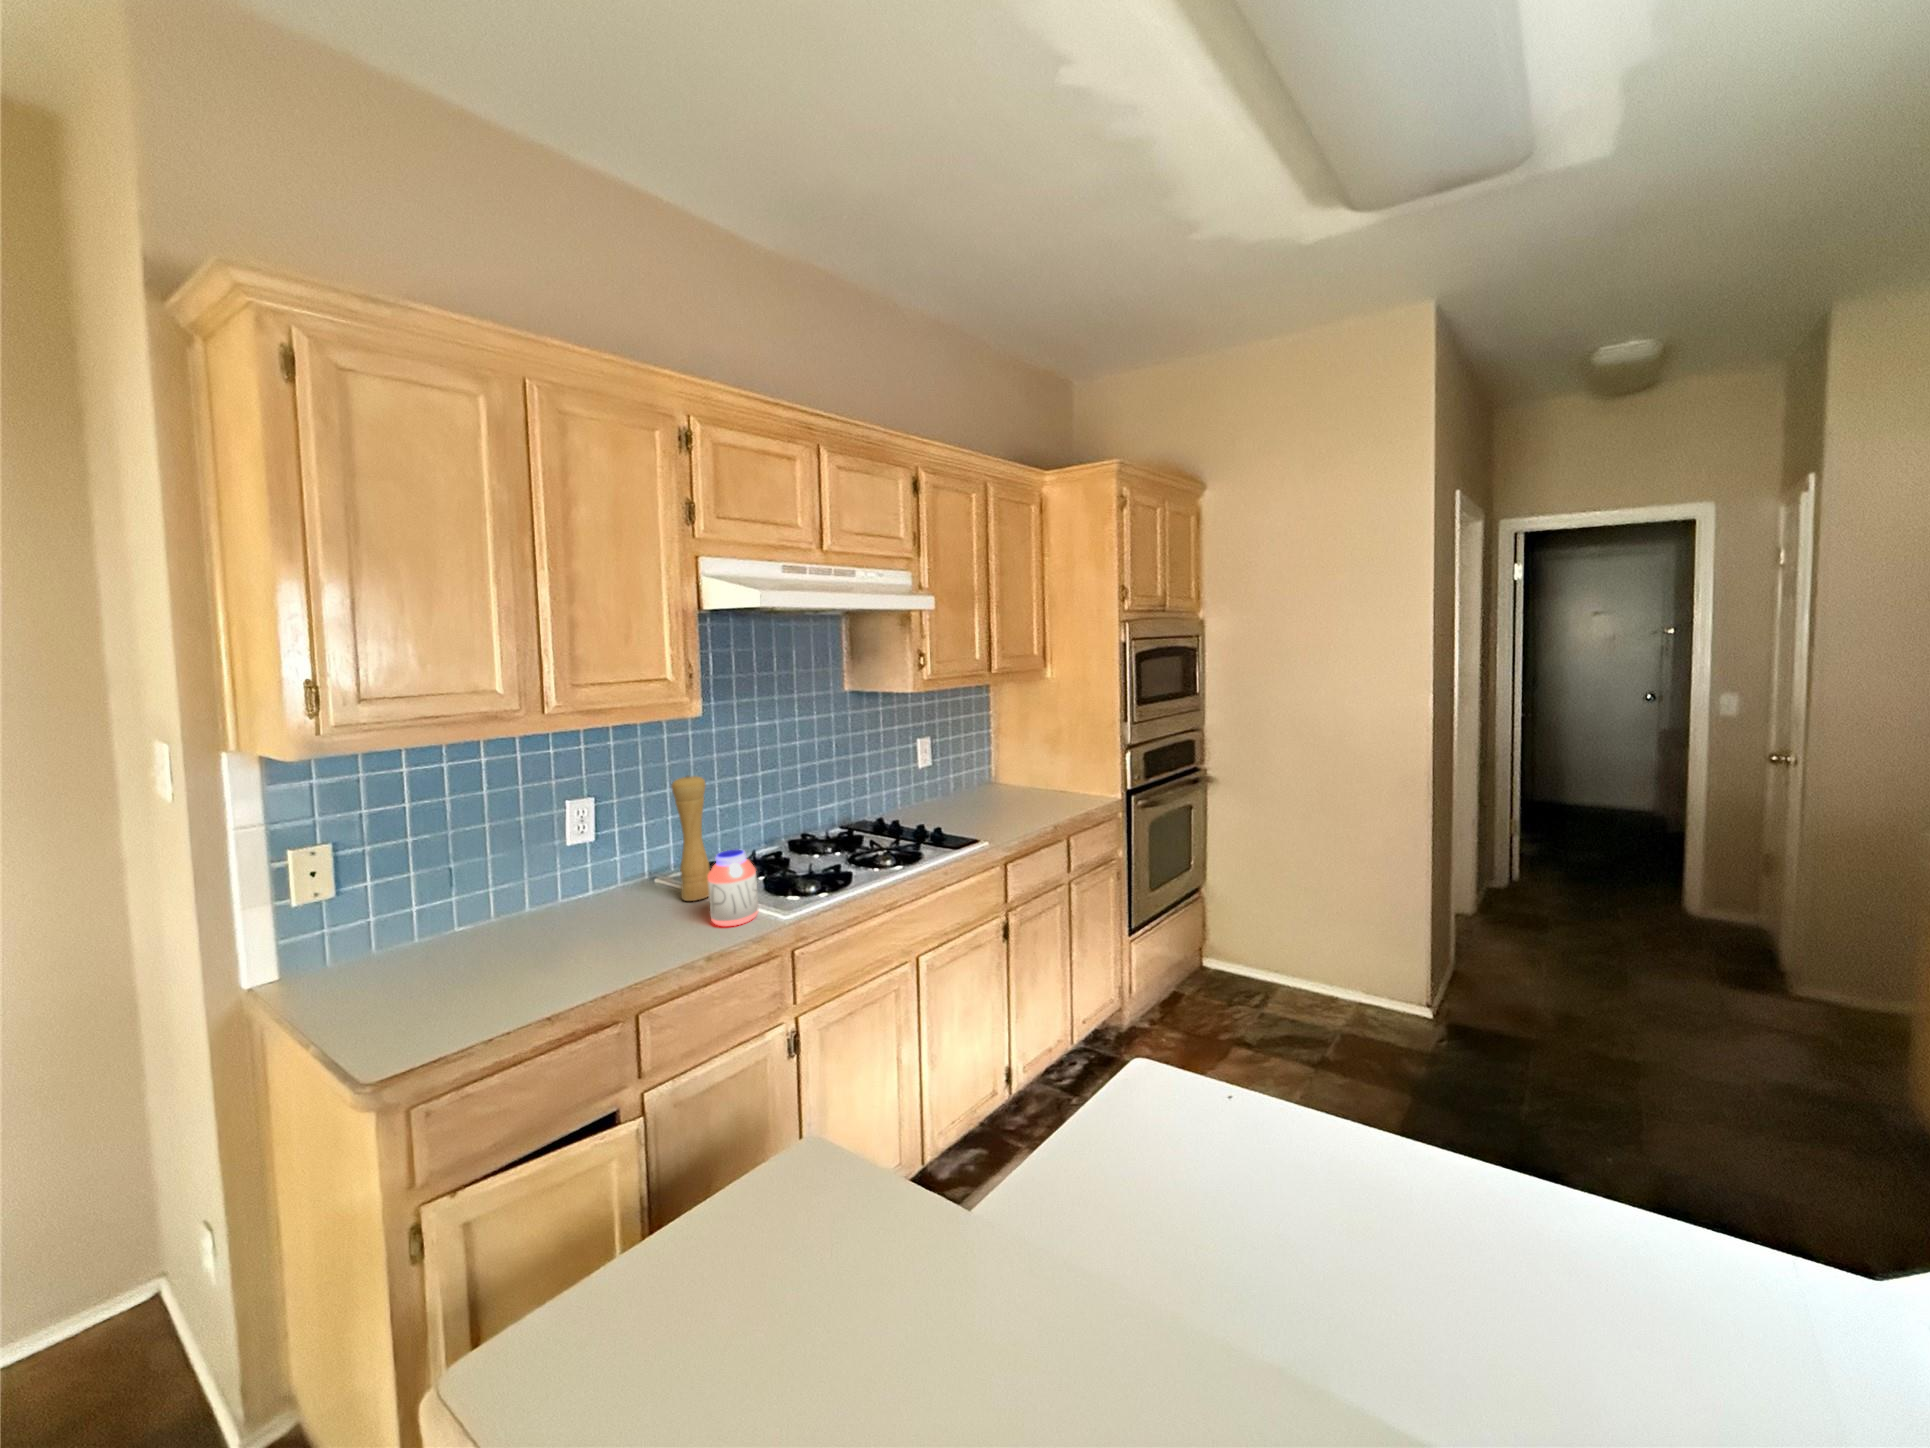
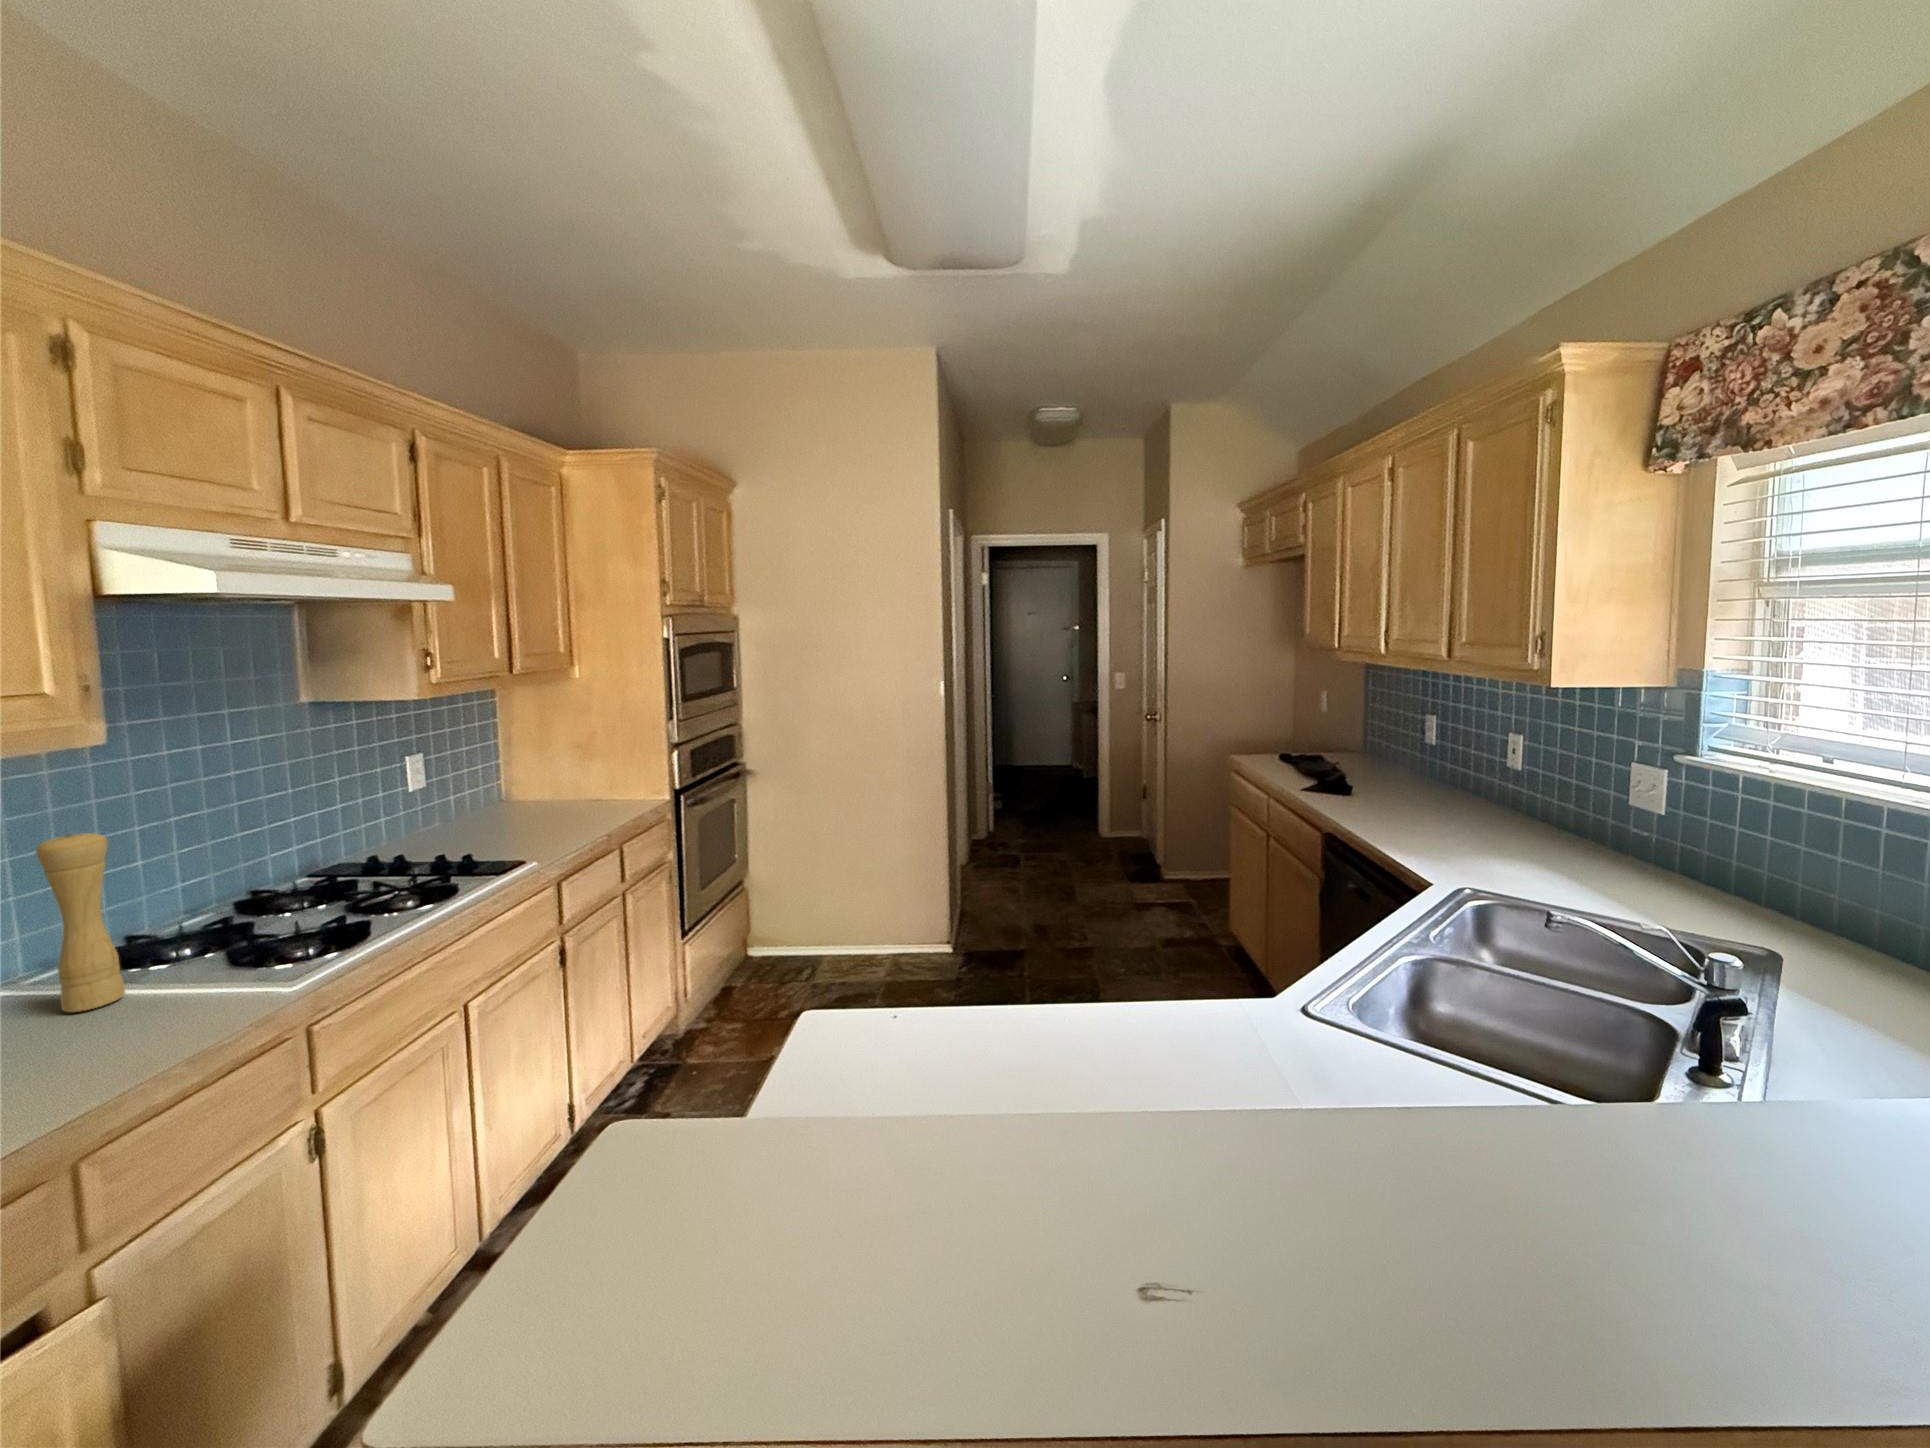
jar: present [708,849,758,926] -> none [150,916,244,1022]

